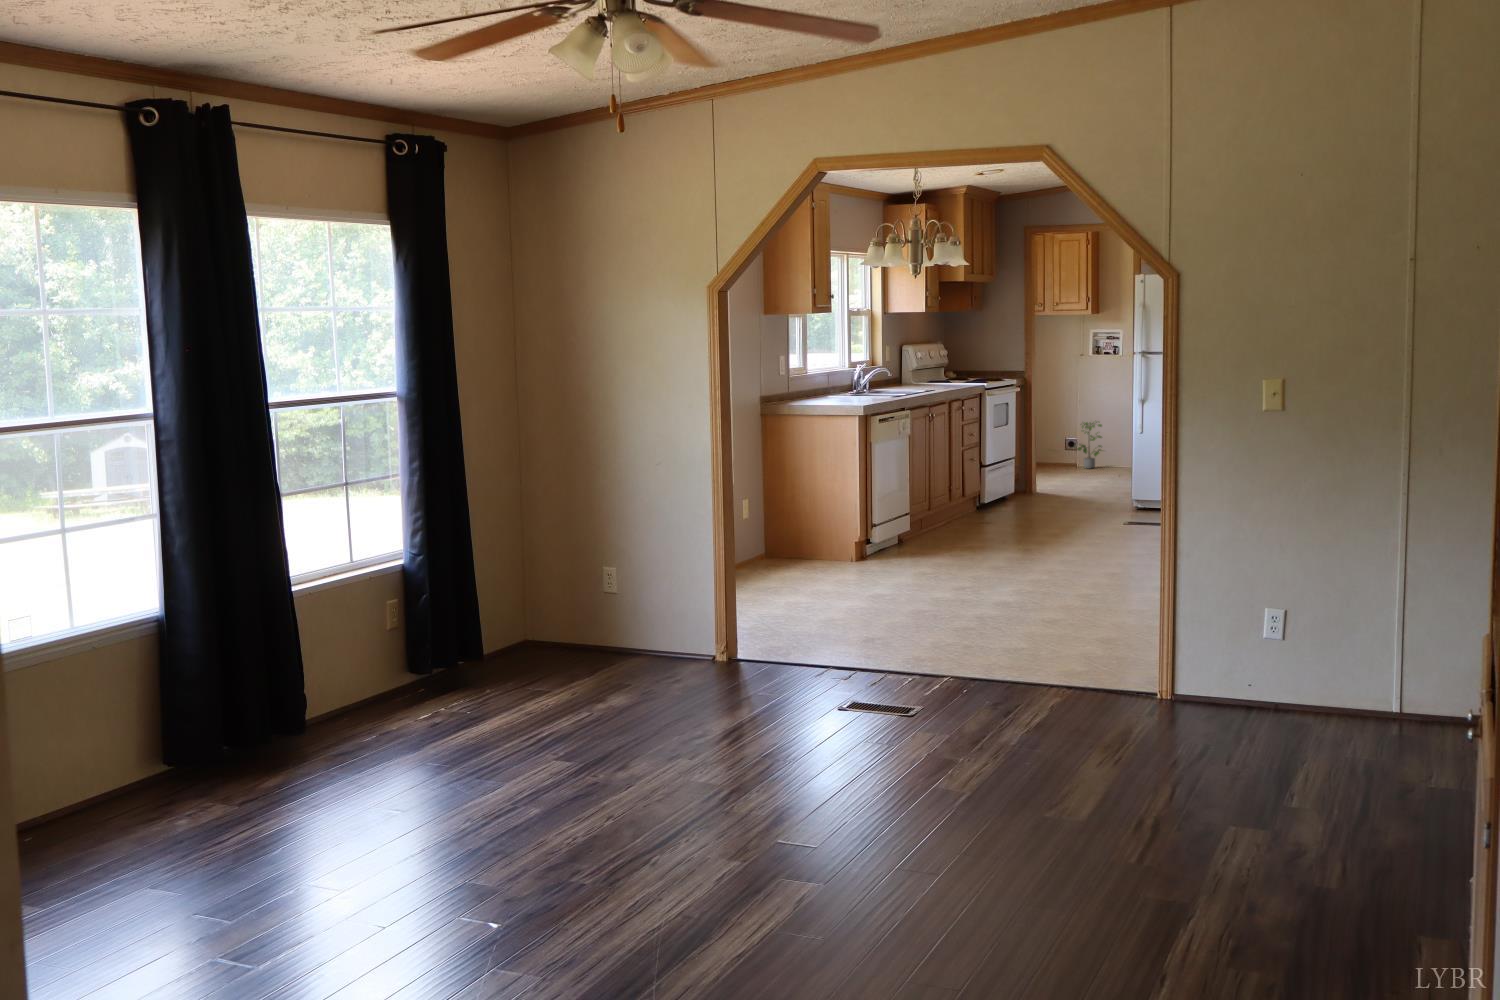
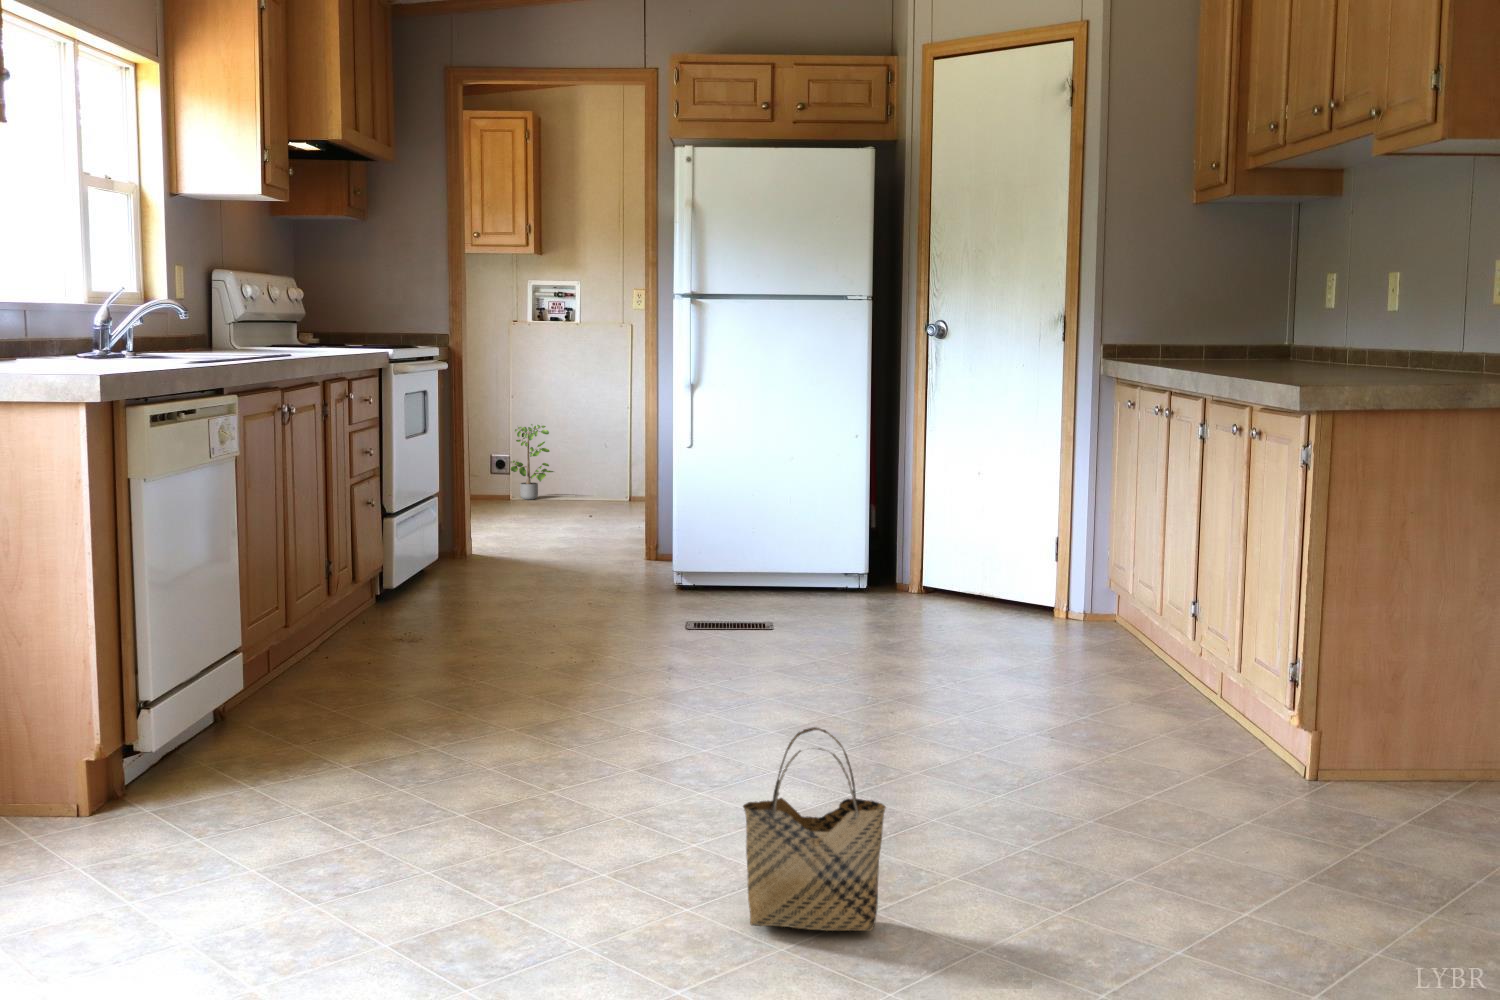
woven basket: none [1063,526,1113,594] -> present [743,727,885,931]

